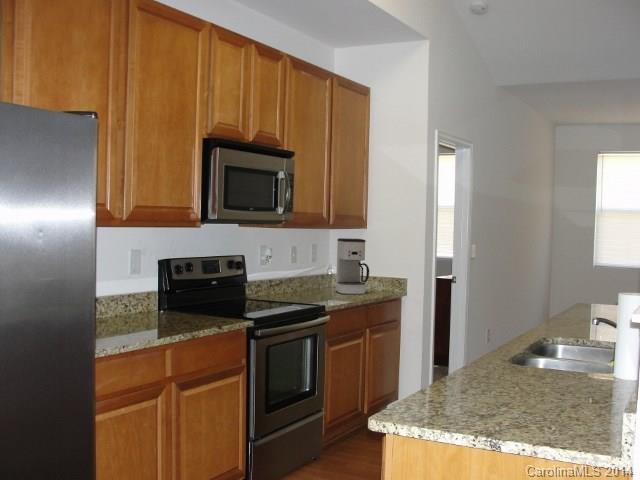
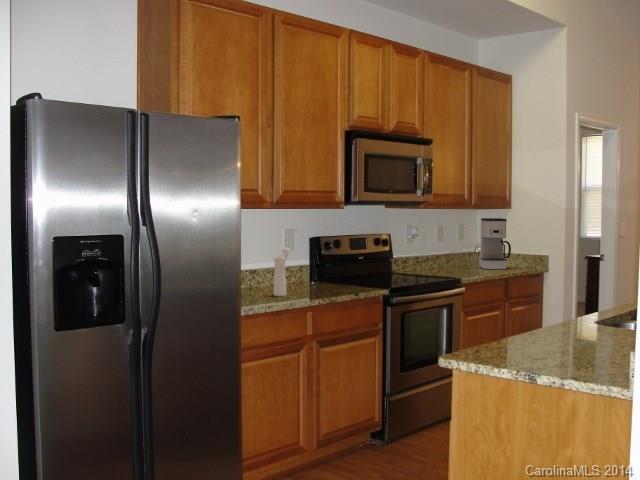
pepper mill: none [124,273,143,331] -> present [274,248,291,296]

